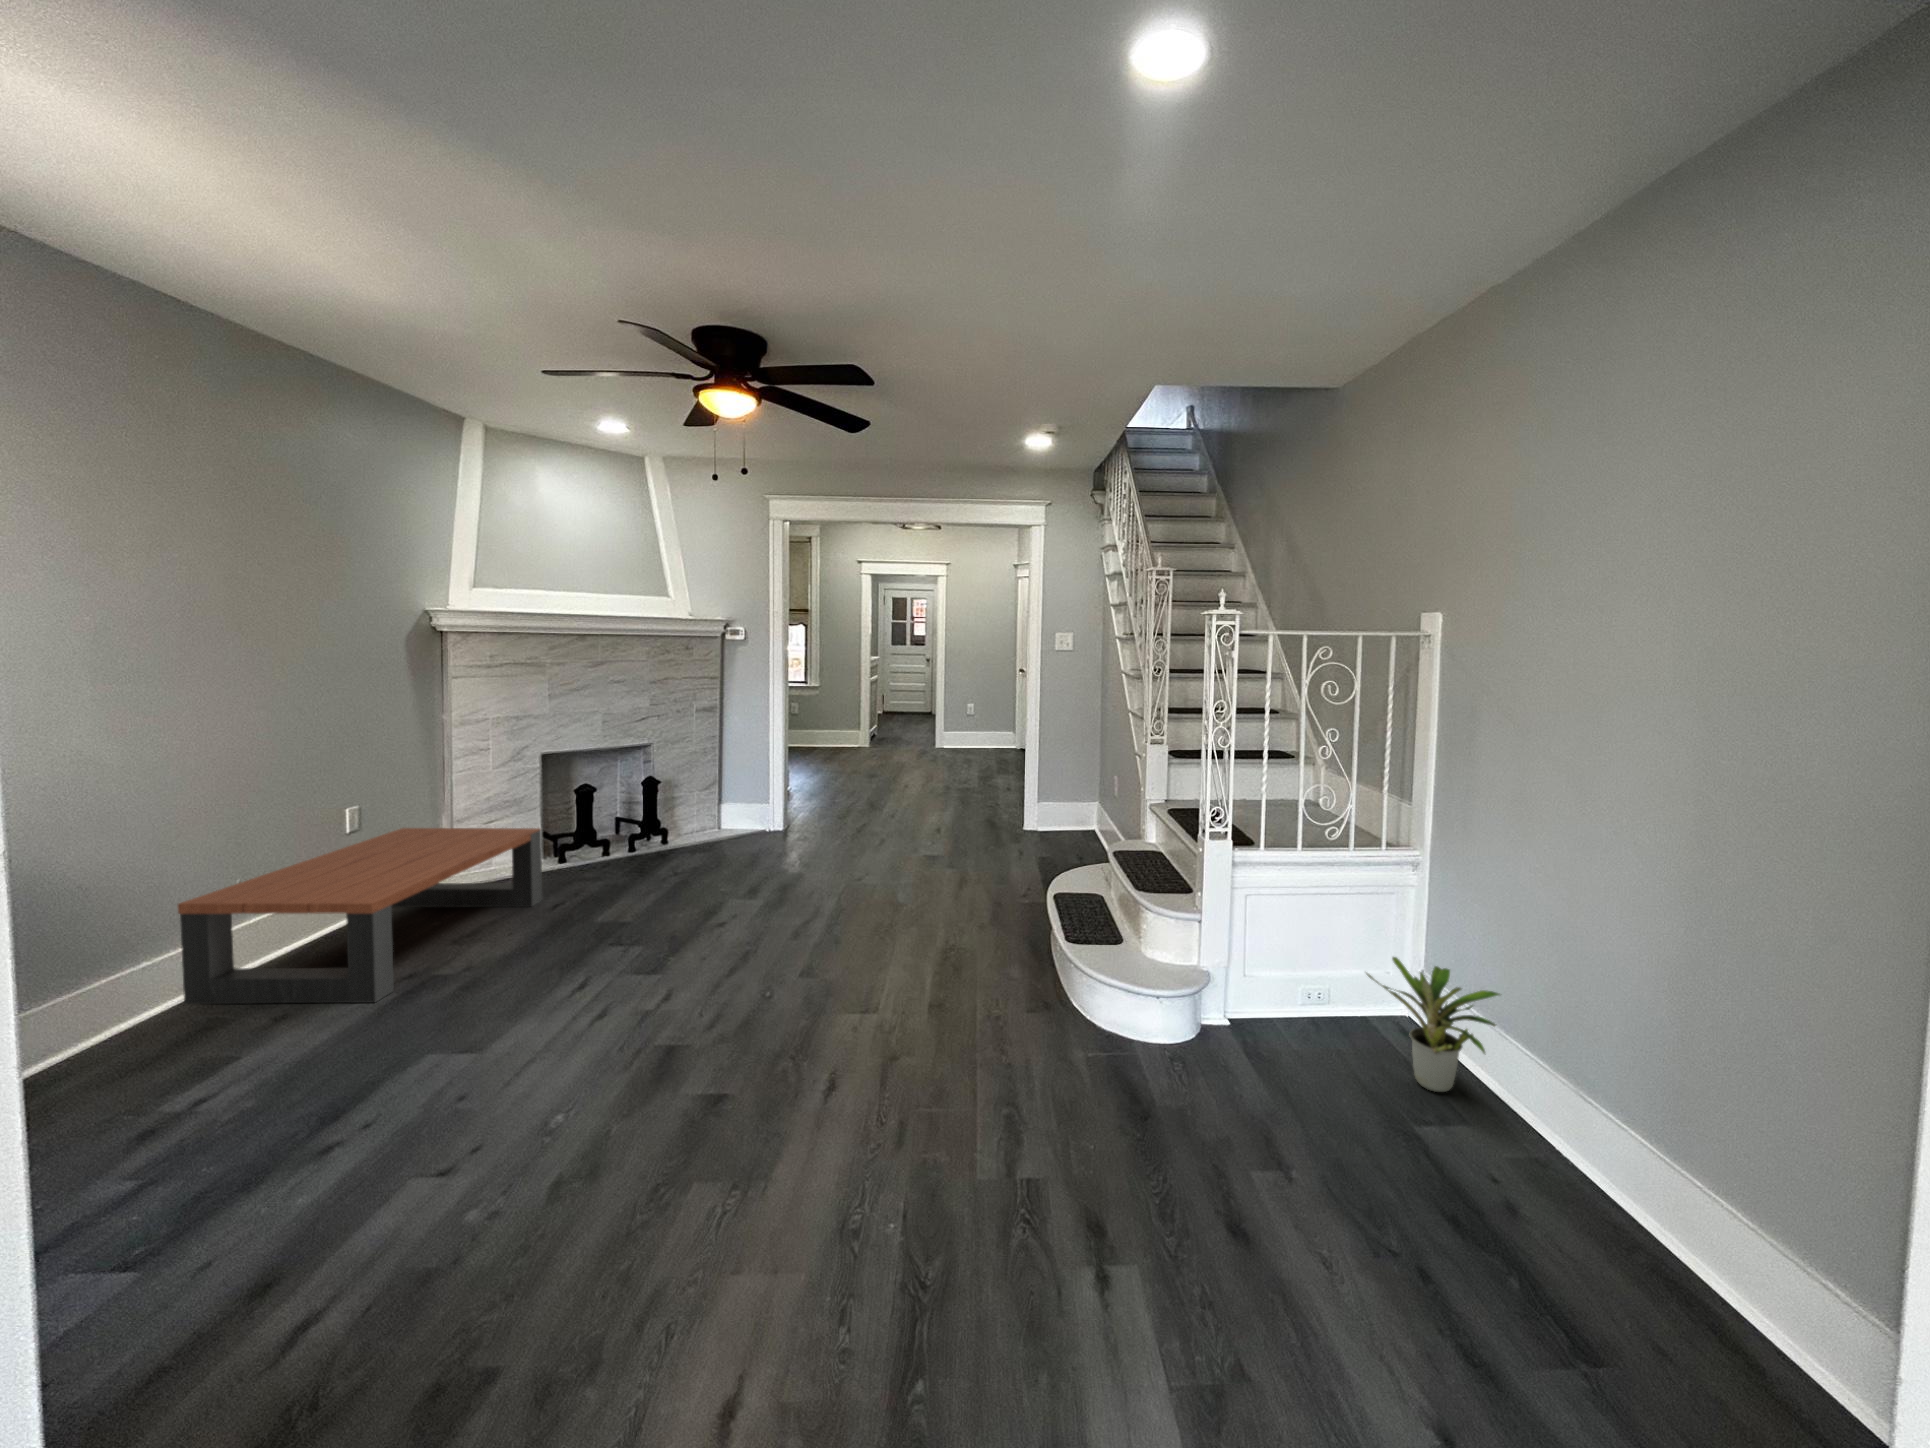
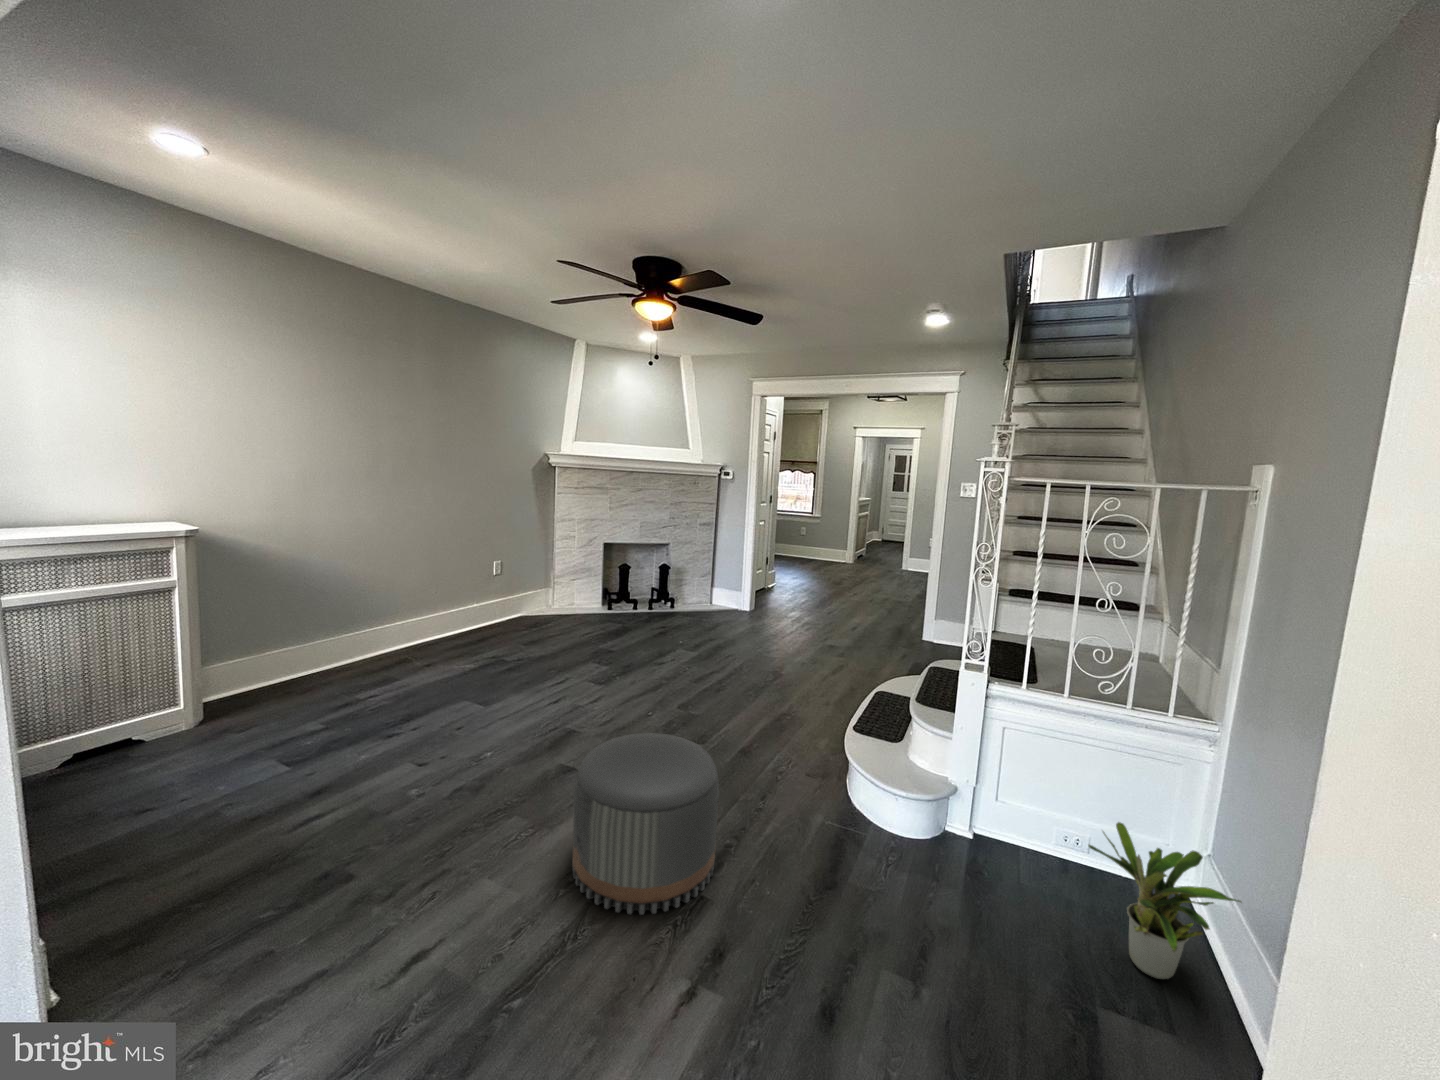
coffee table: present [178,828,542,1004] -> none [412,576,585,665]
pouf: none [832,1002,1037,1269] -> present [572,733,719,915]

